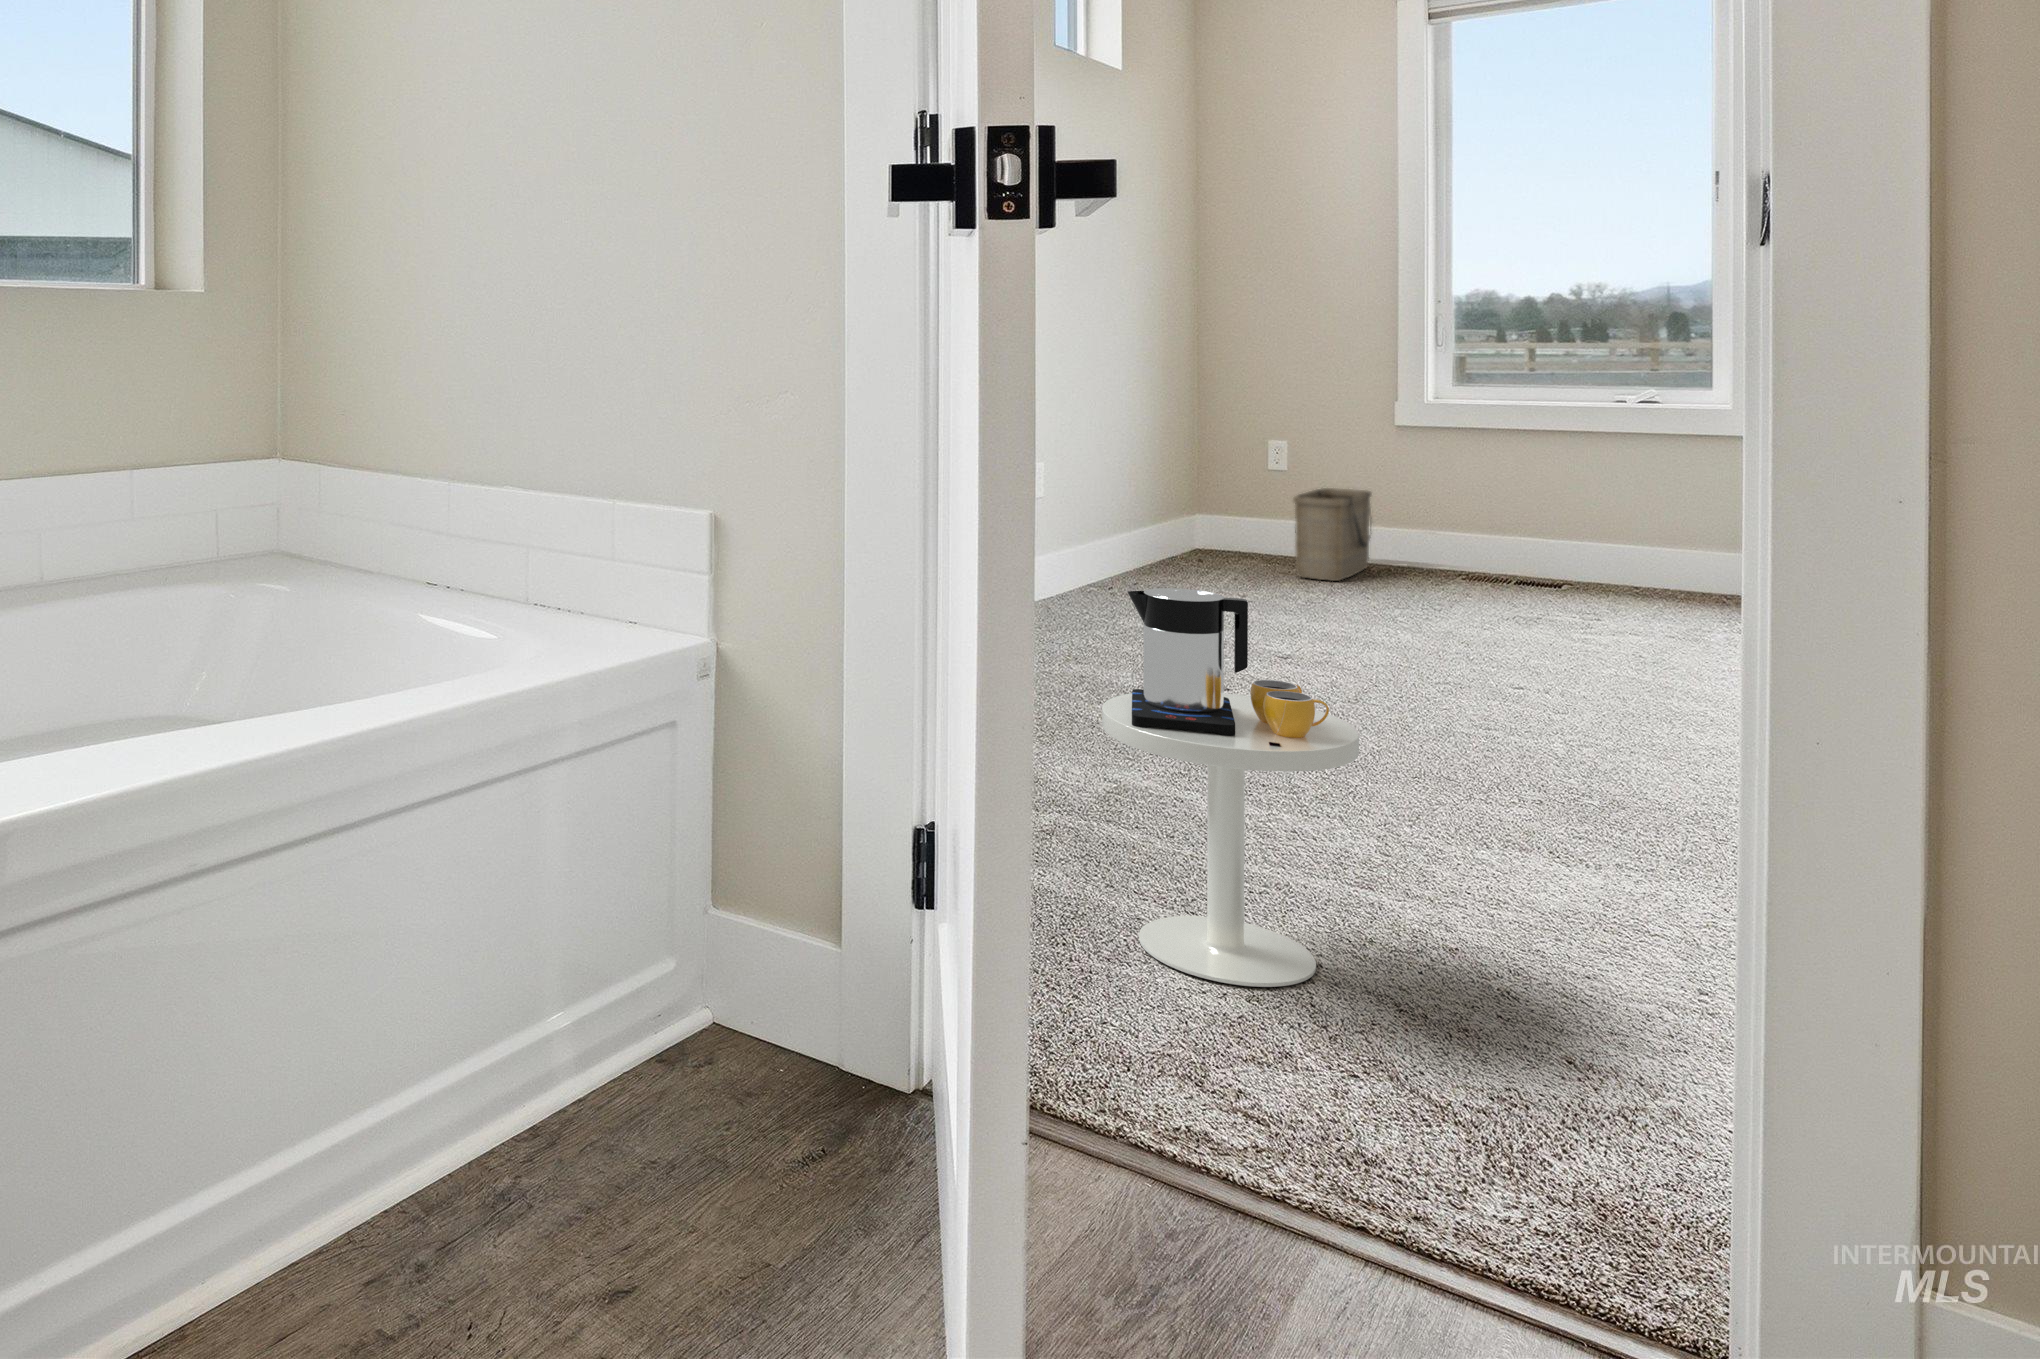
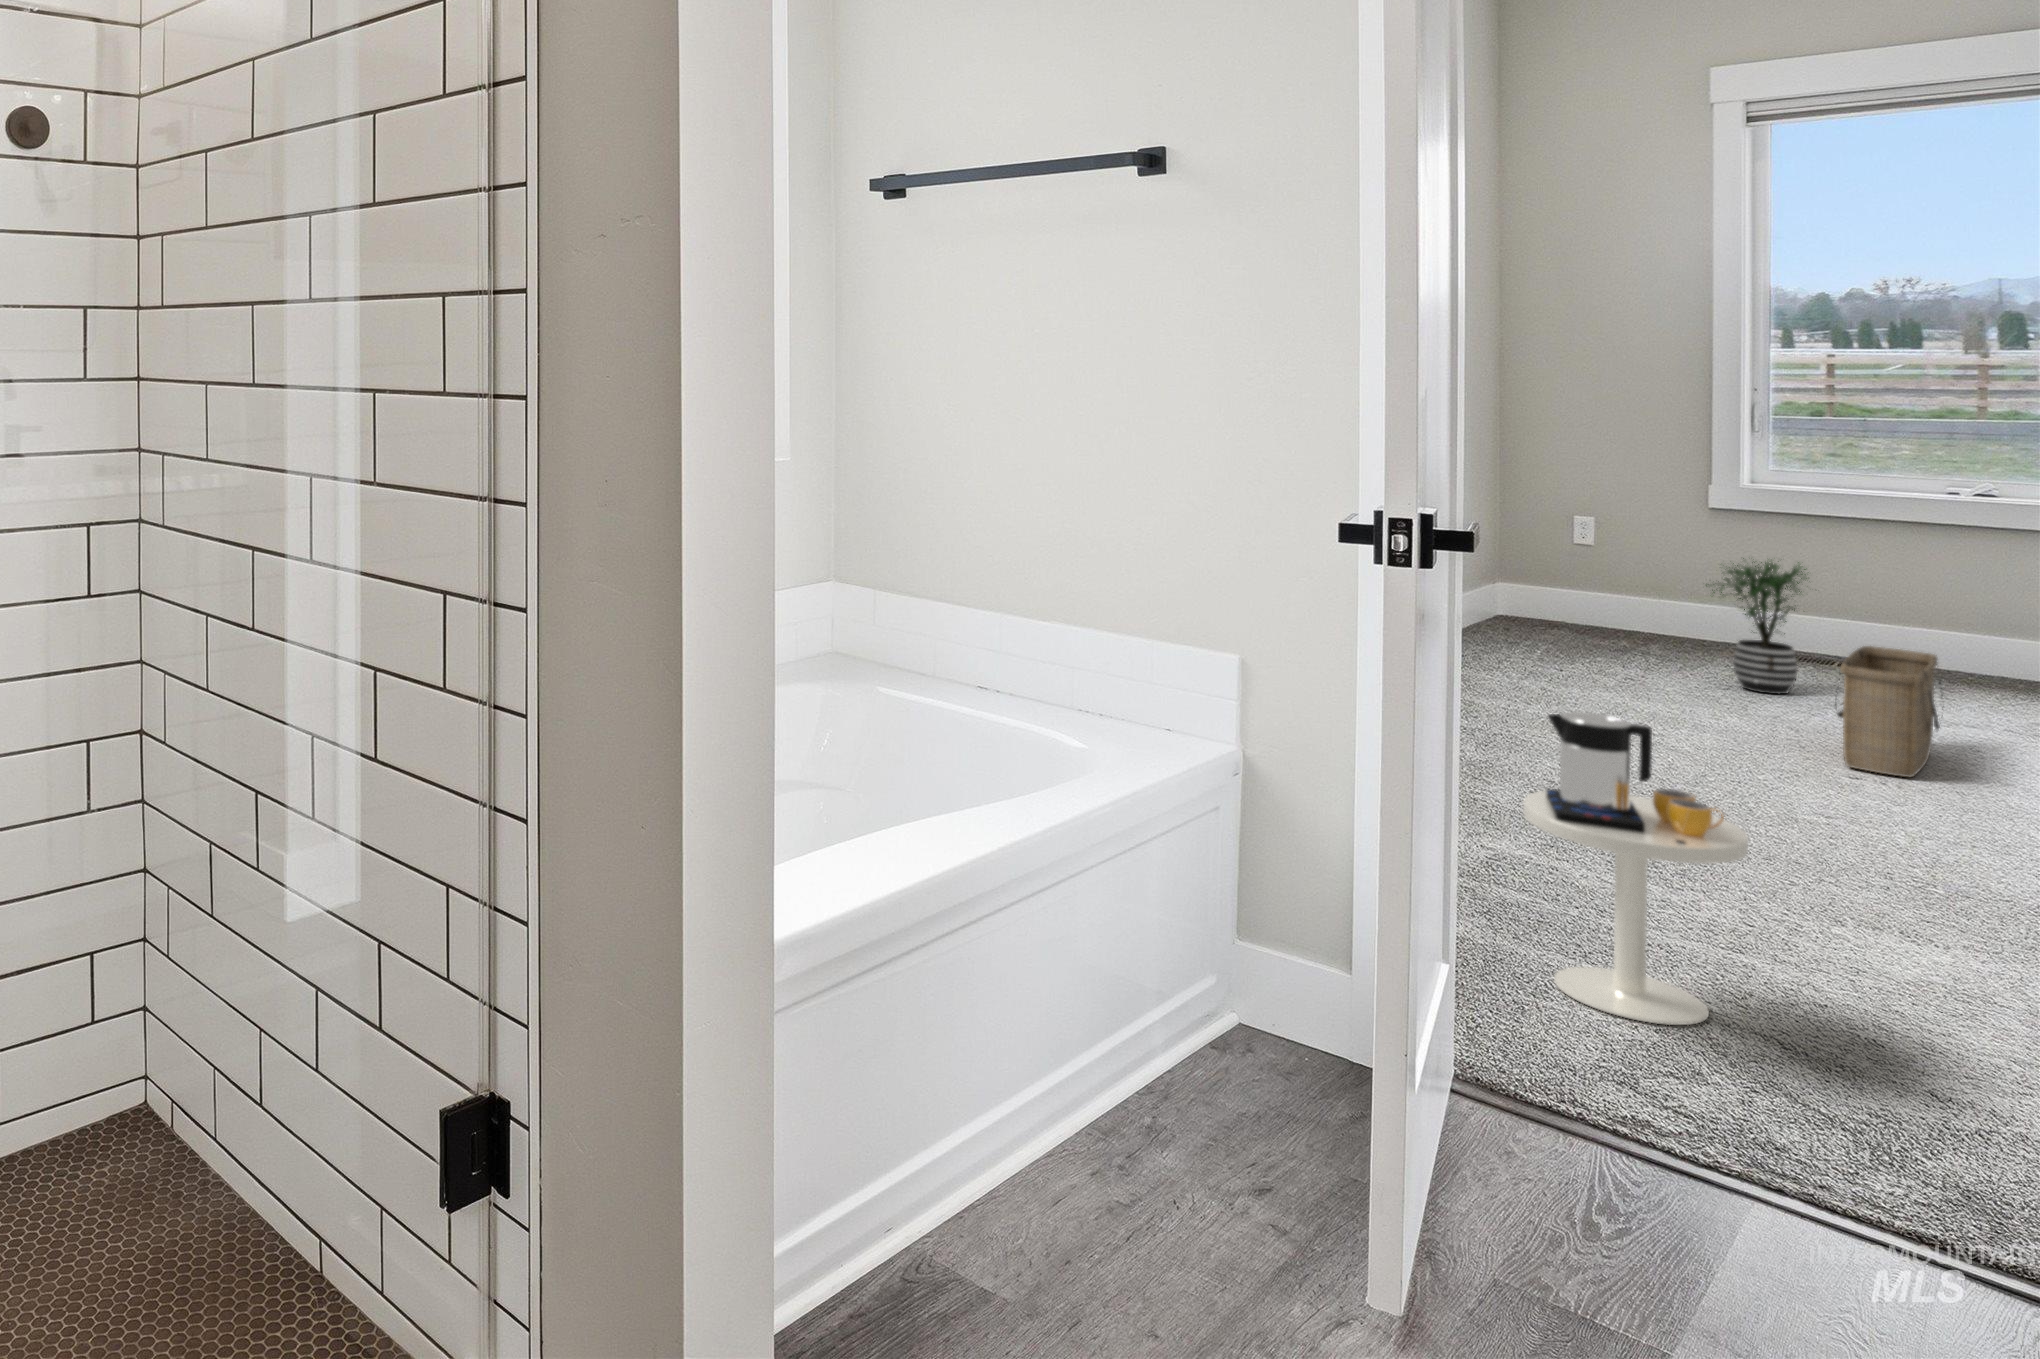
potted plant: none [1380,463,1495,610] -> present [1706,558,1807,694]
basket: present [1293,488,1372,581] -> present [1836,646,1939,777]

